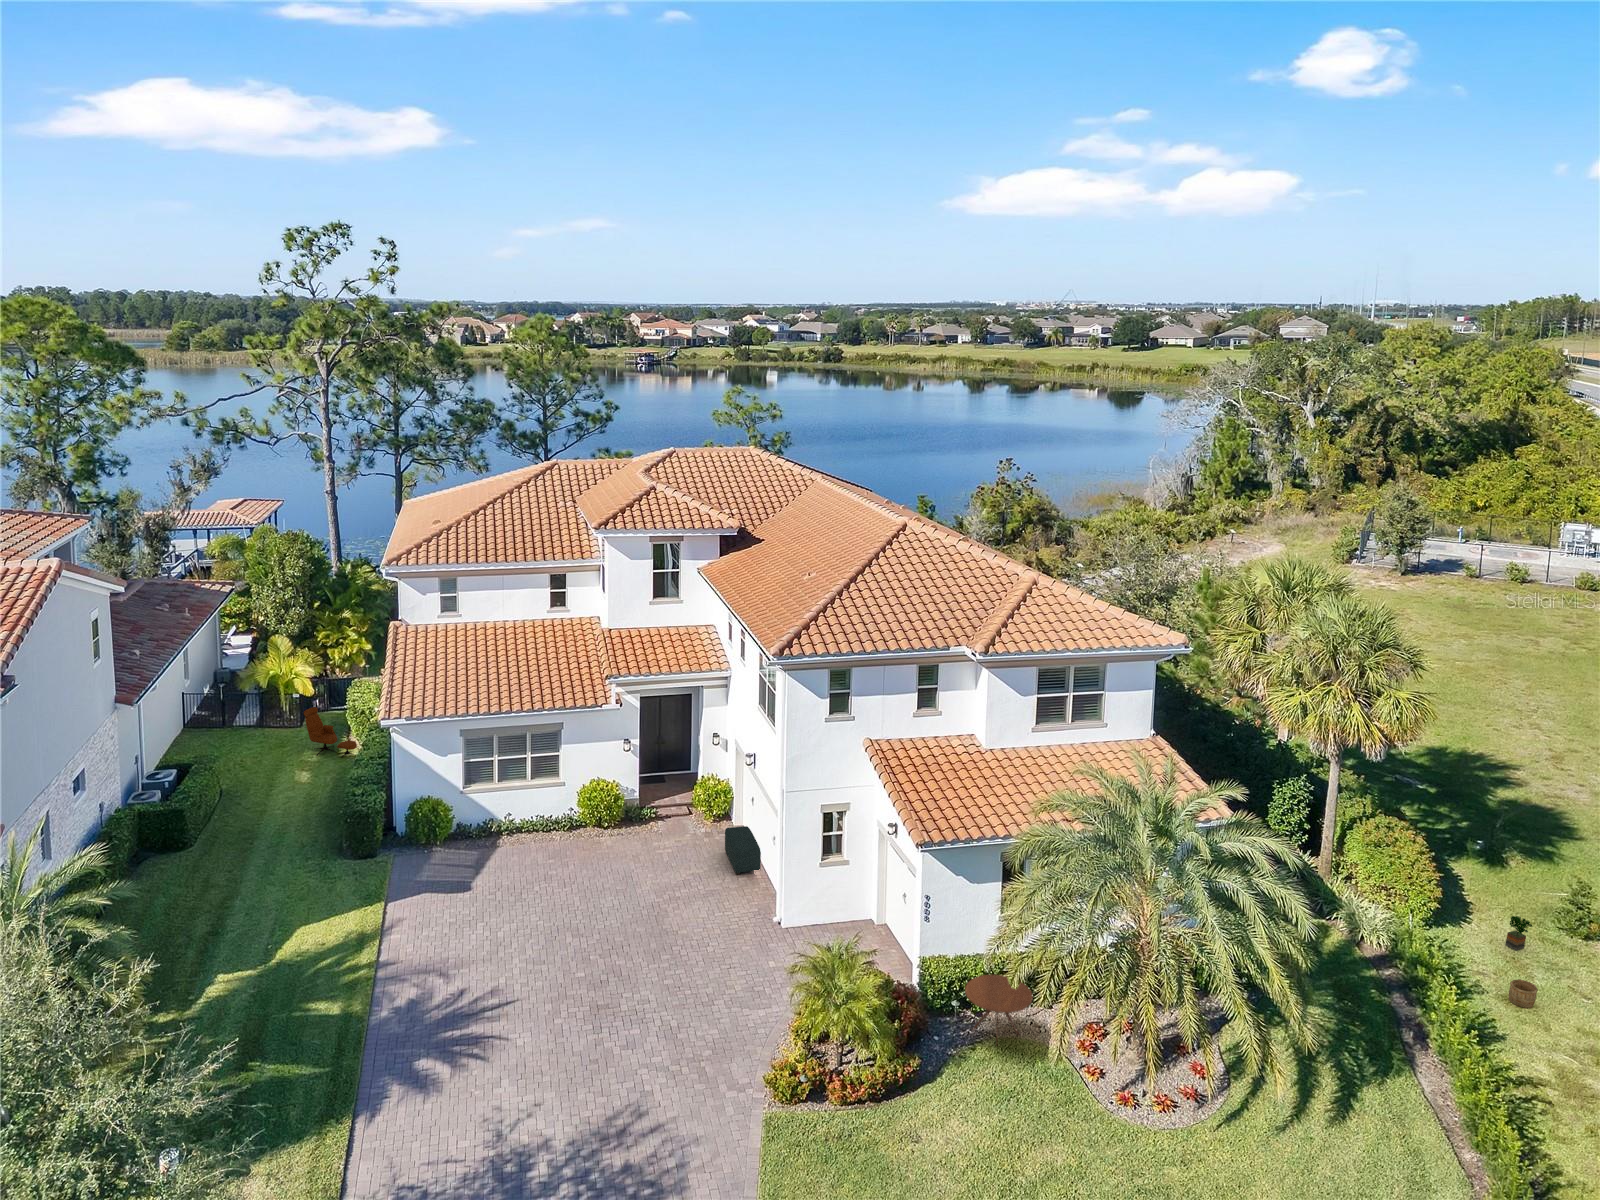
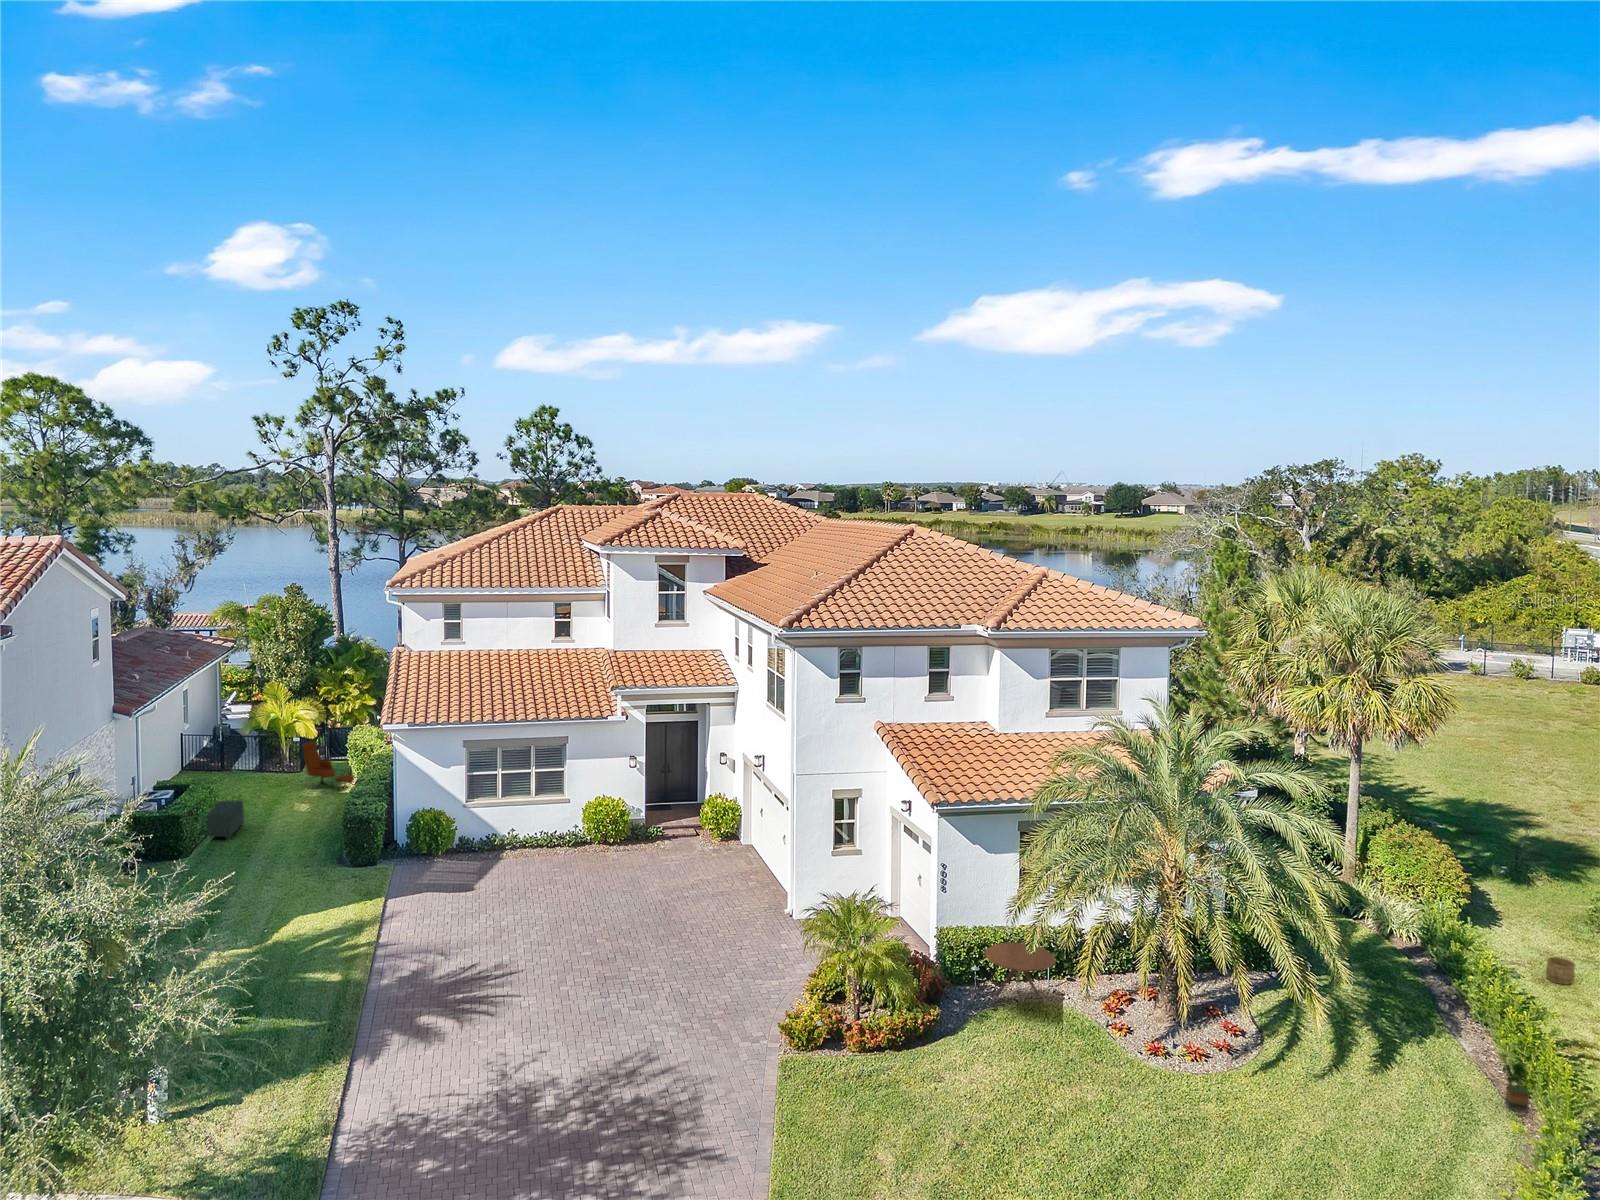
bench: present [725,826,761,875] -> present [206,800,244,840]
potted tree: present [1505,916,1532,951] -> present [1503,1063,1530,1113]

